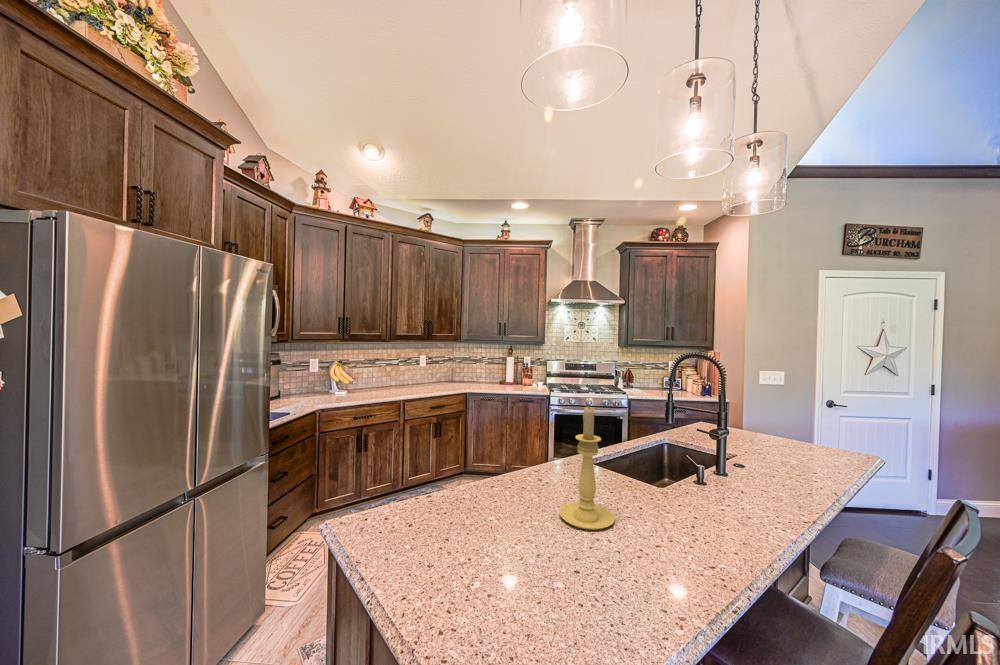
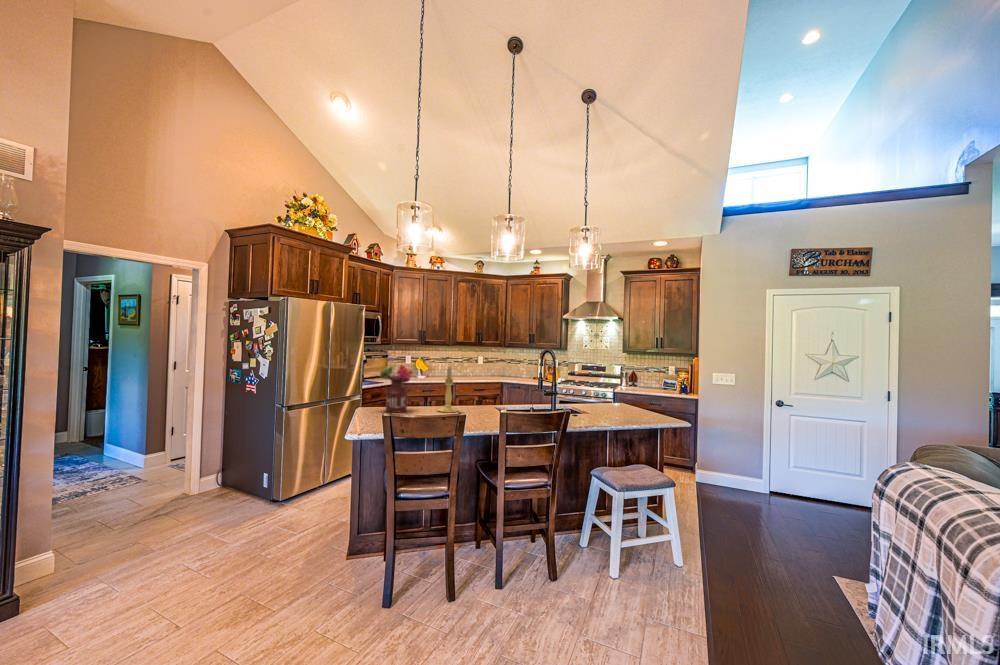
flower arrangement: none [434,416,534,572] -> present [380,365,413,413]

